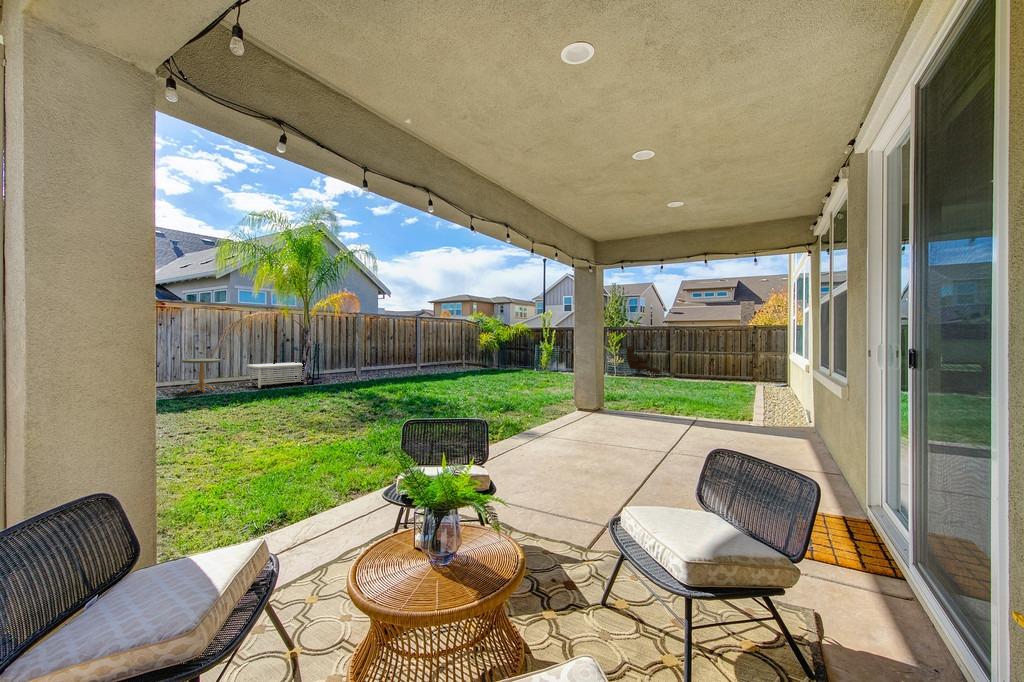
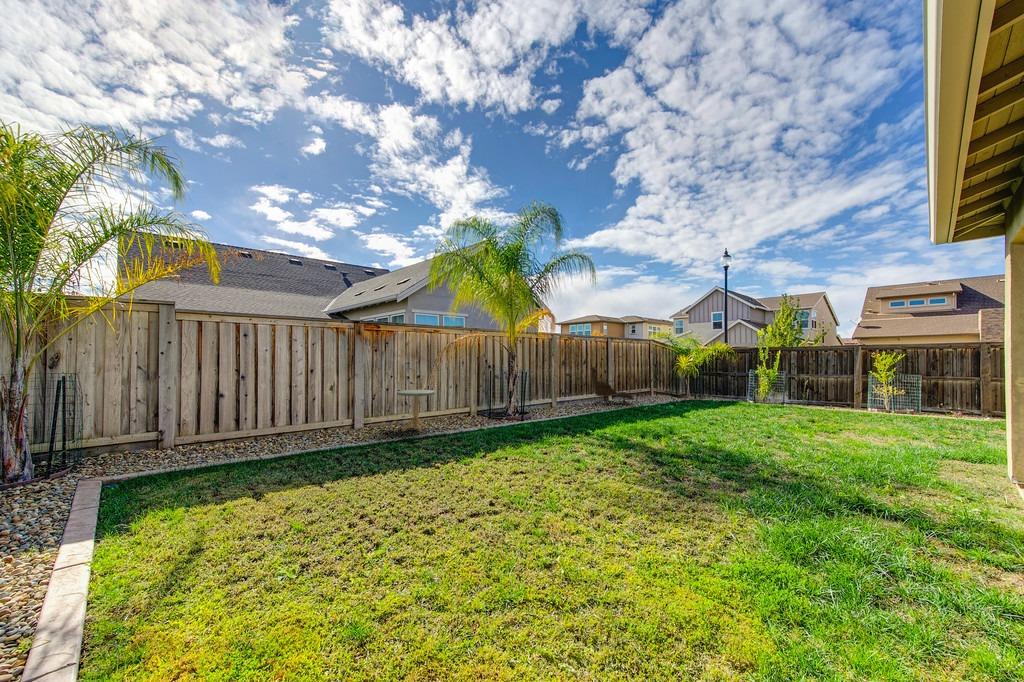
lounge chair: present [627,347,661,377] -> present [590,367,633,405]
storage bench: present [247,363,307,388] -> none [454,393,518,426]

